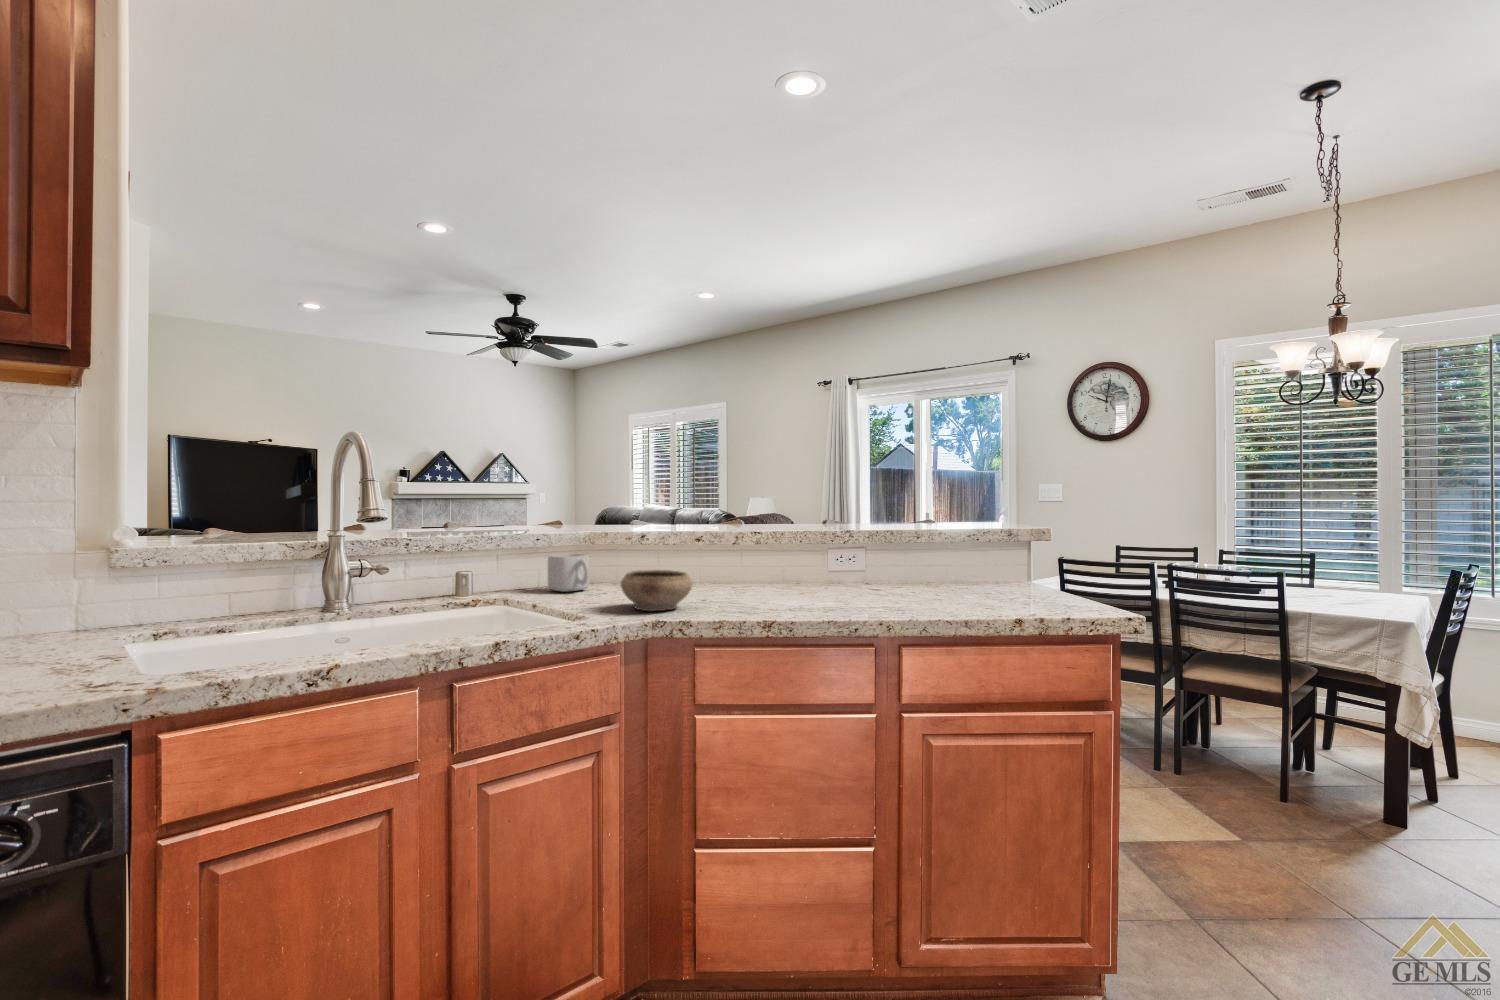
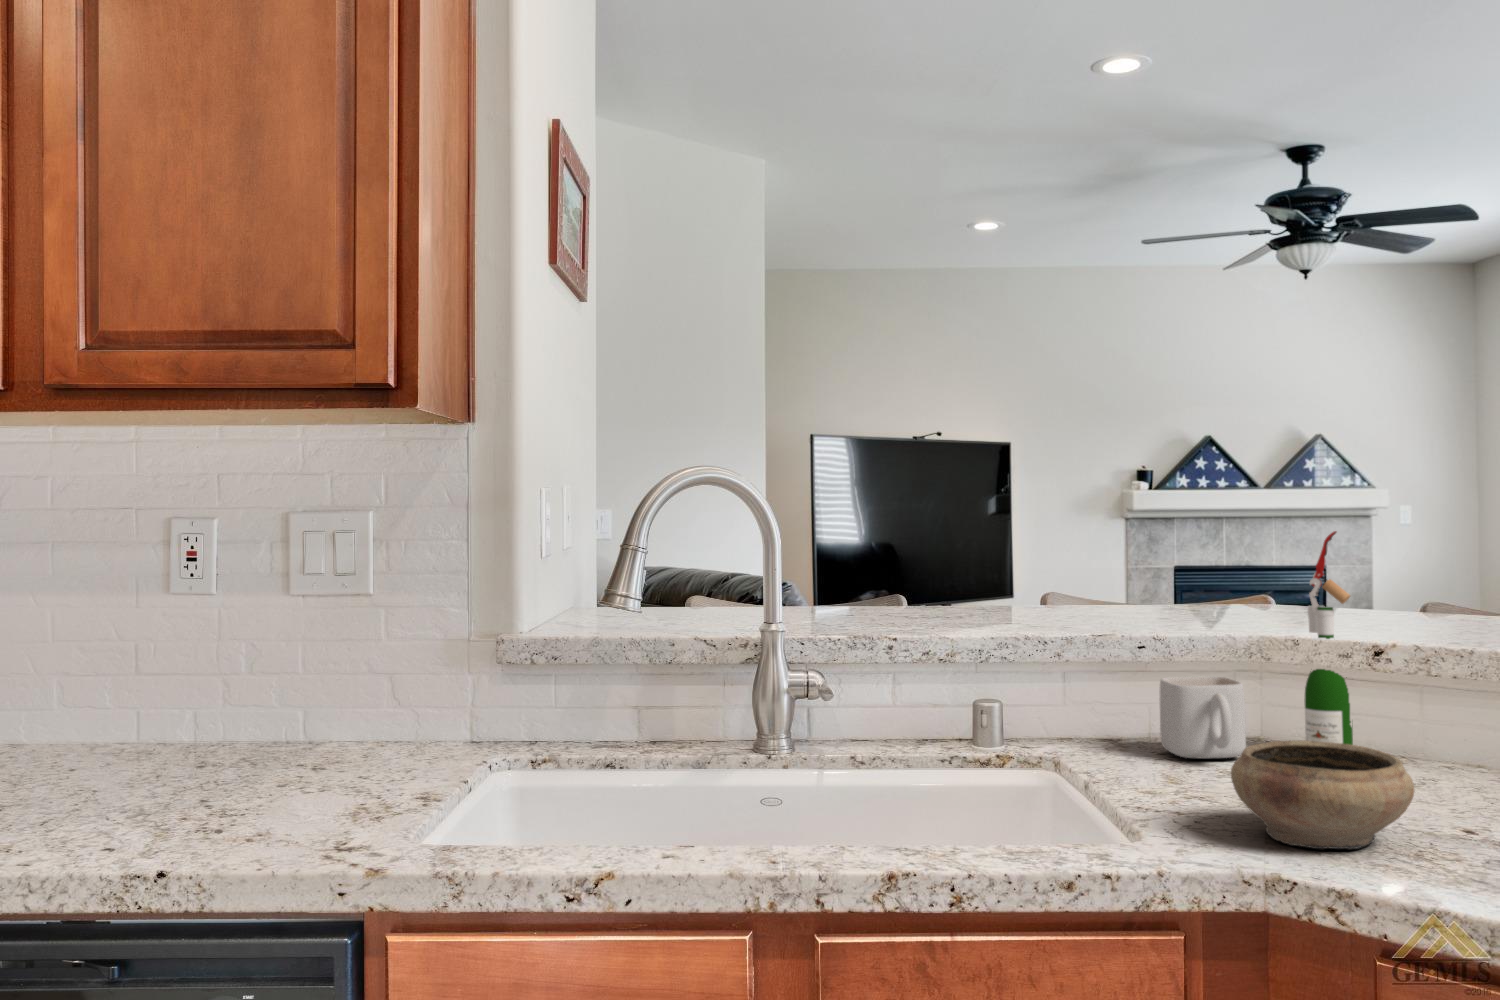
wine bottle: none [608,486,638,586] -> present [1305,531,1353,745]

